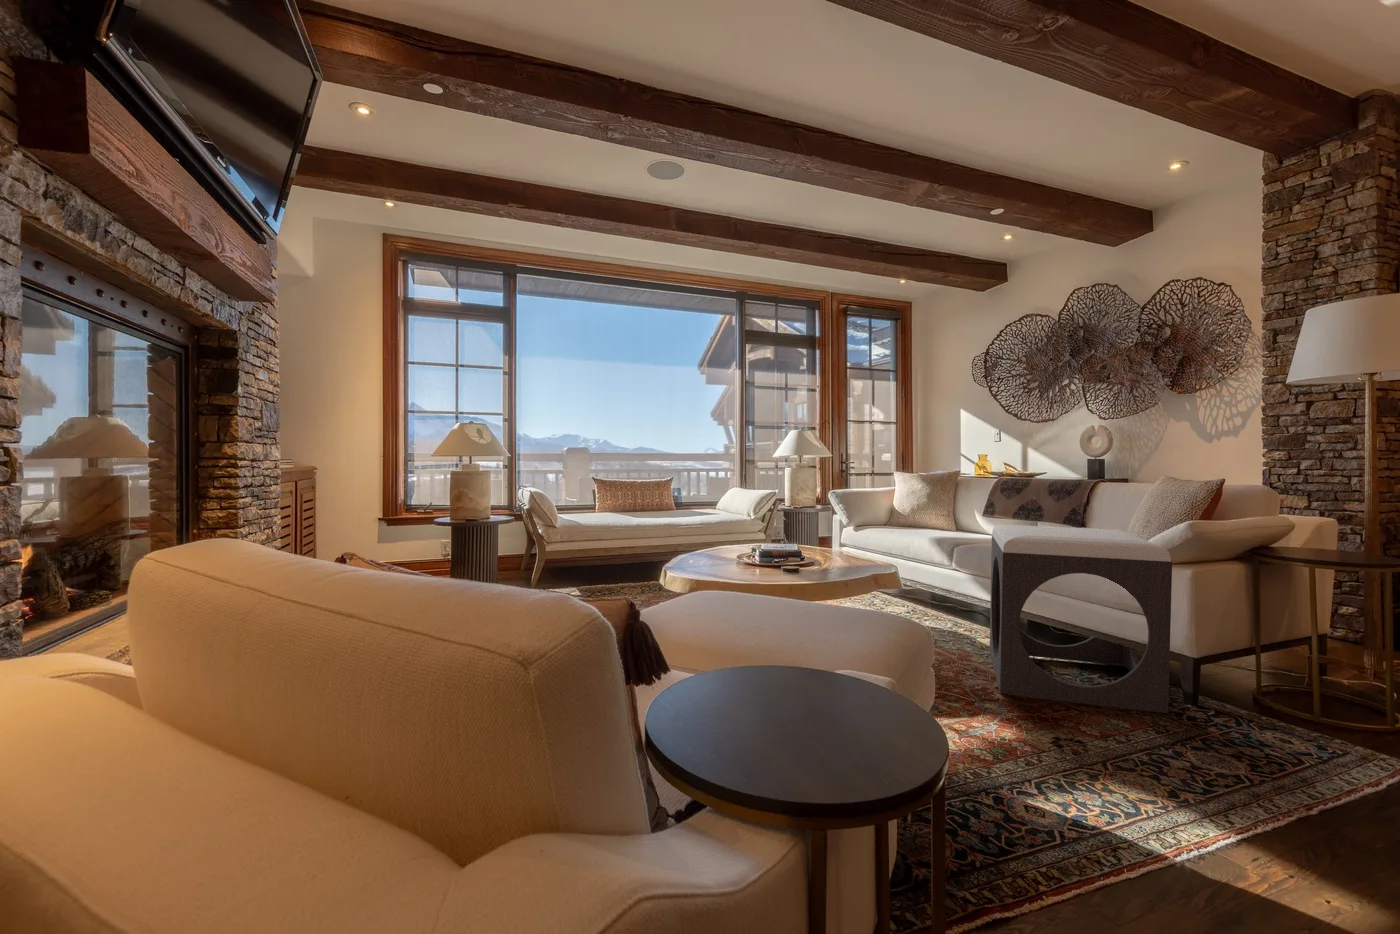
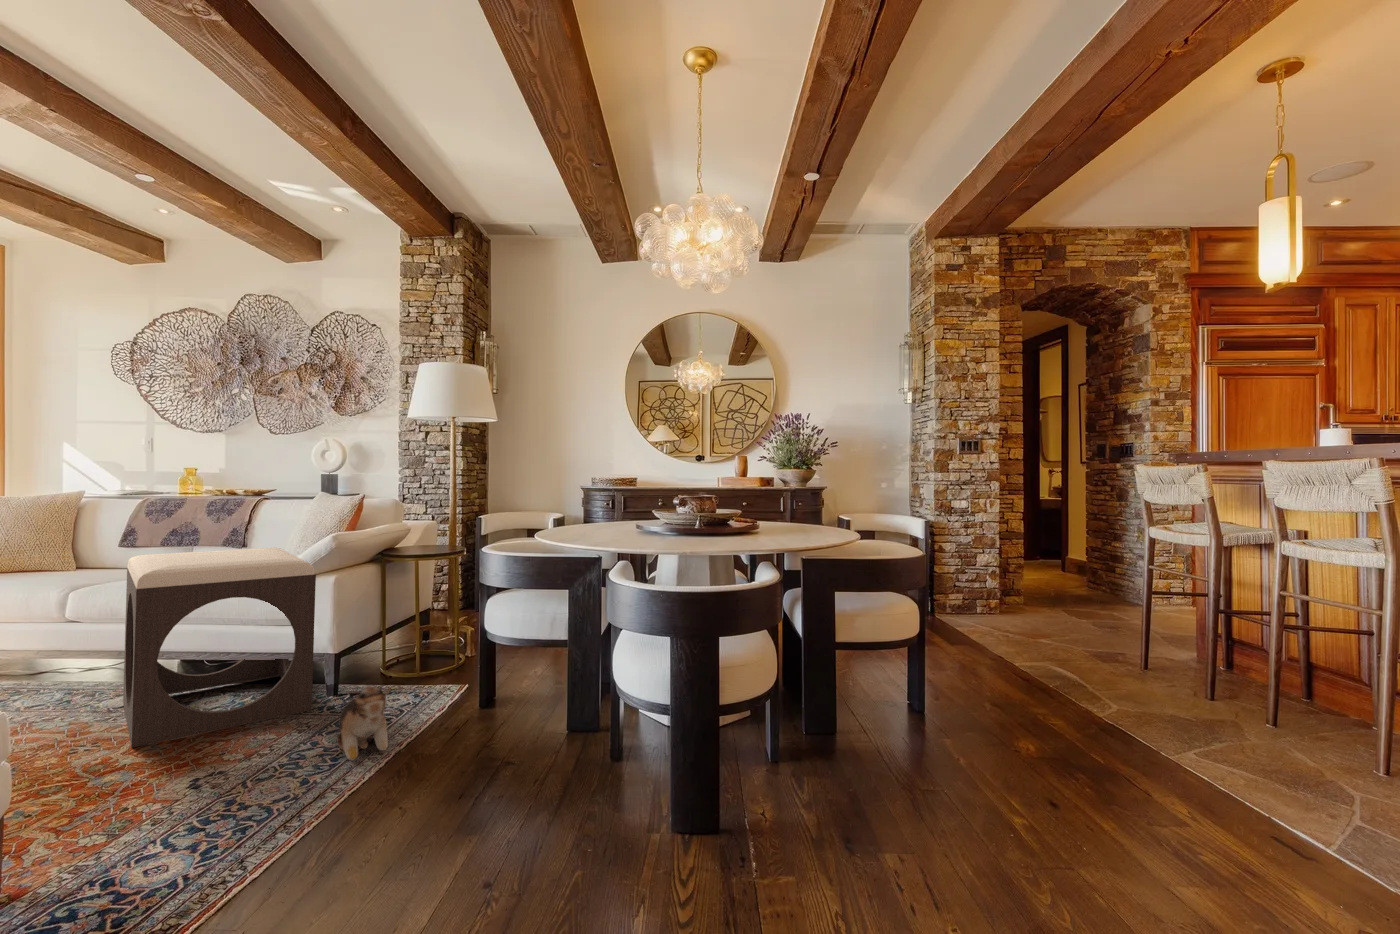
plush toy: none [1208,707,1292,797] -> present [336,686,388,760]

